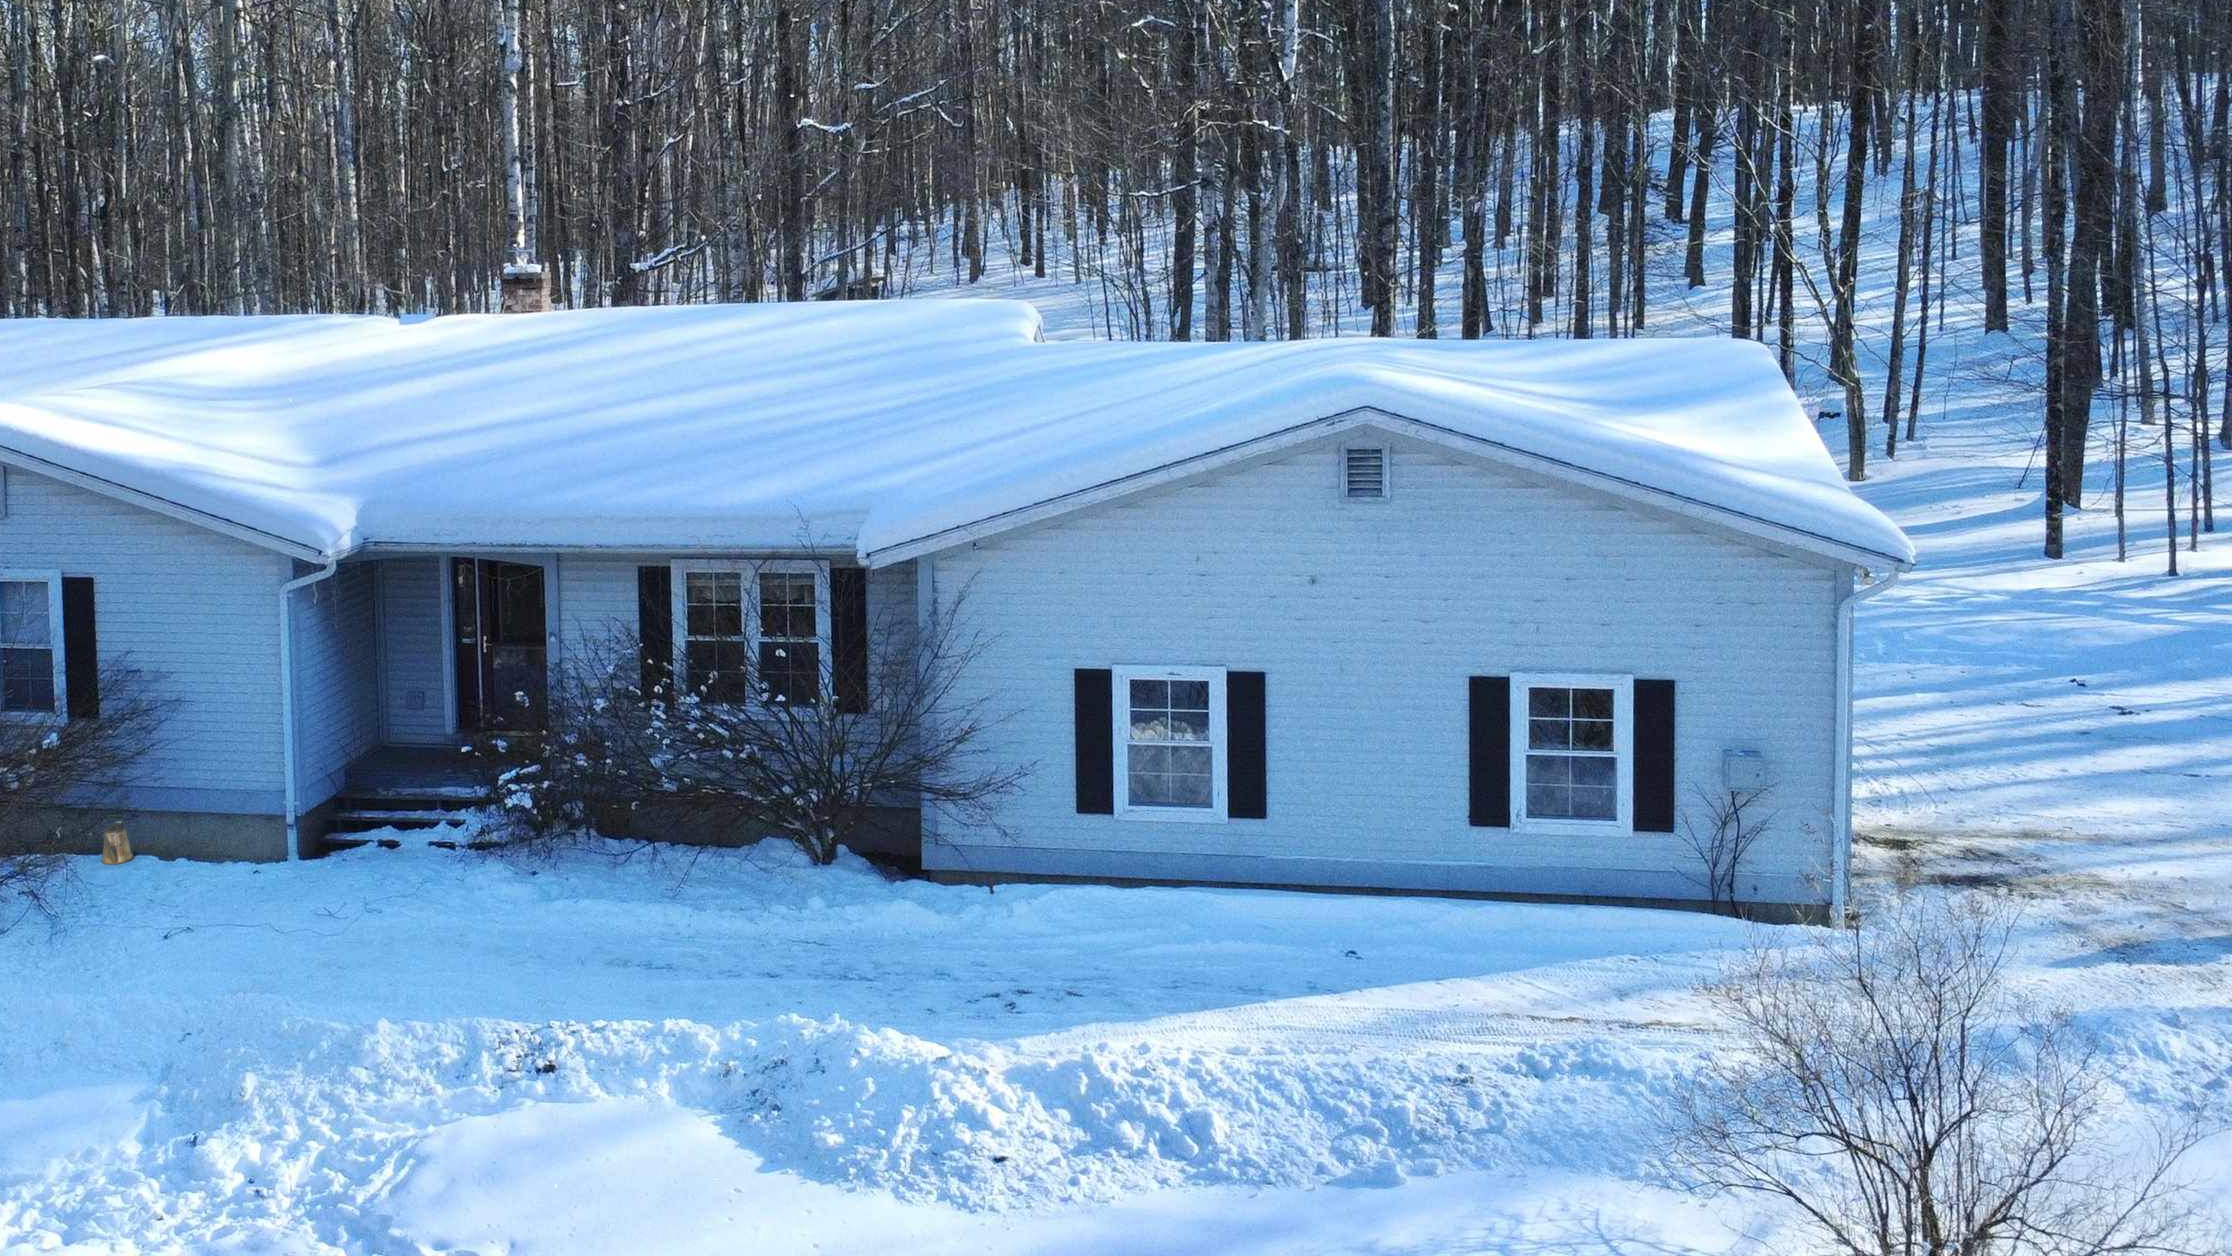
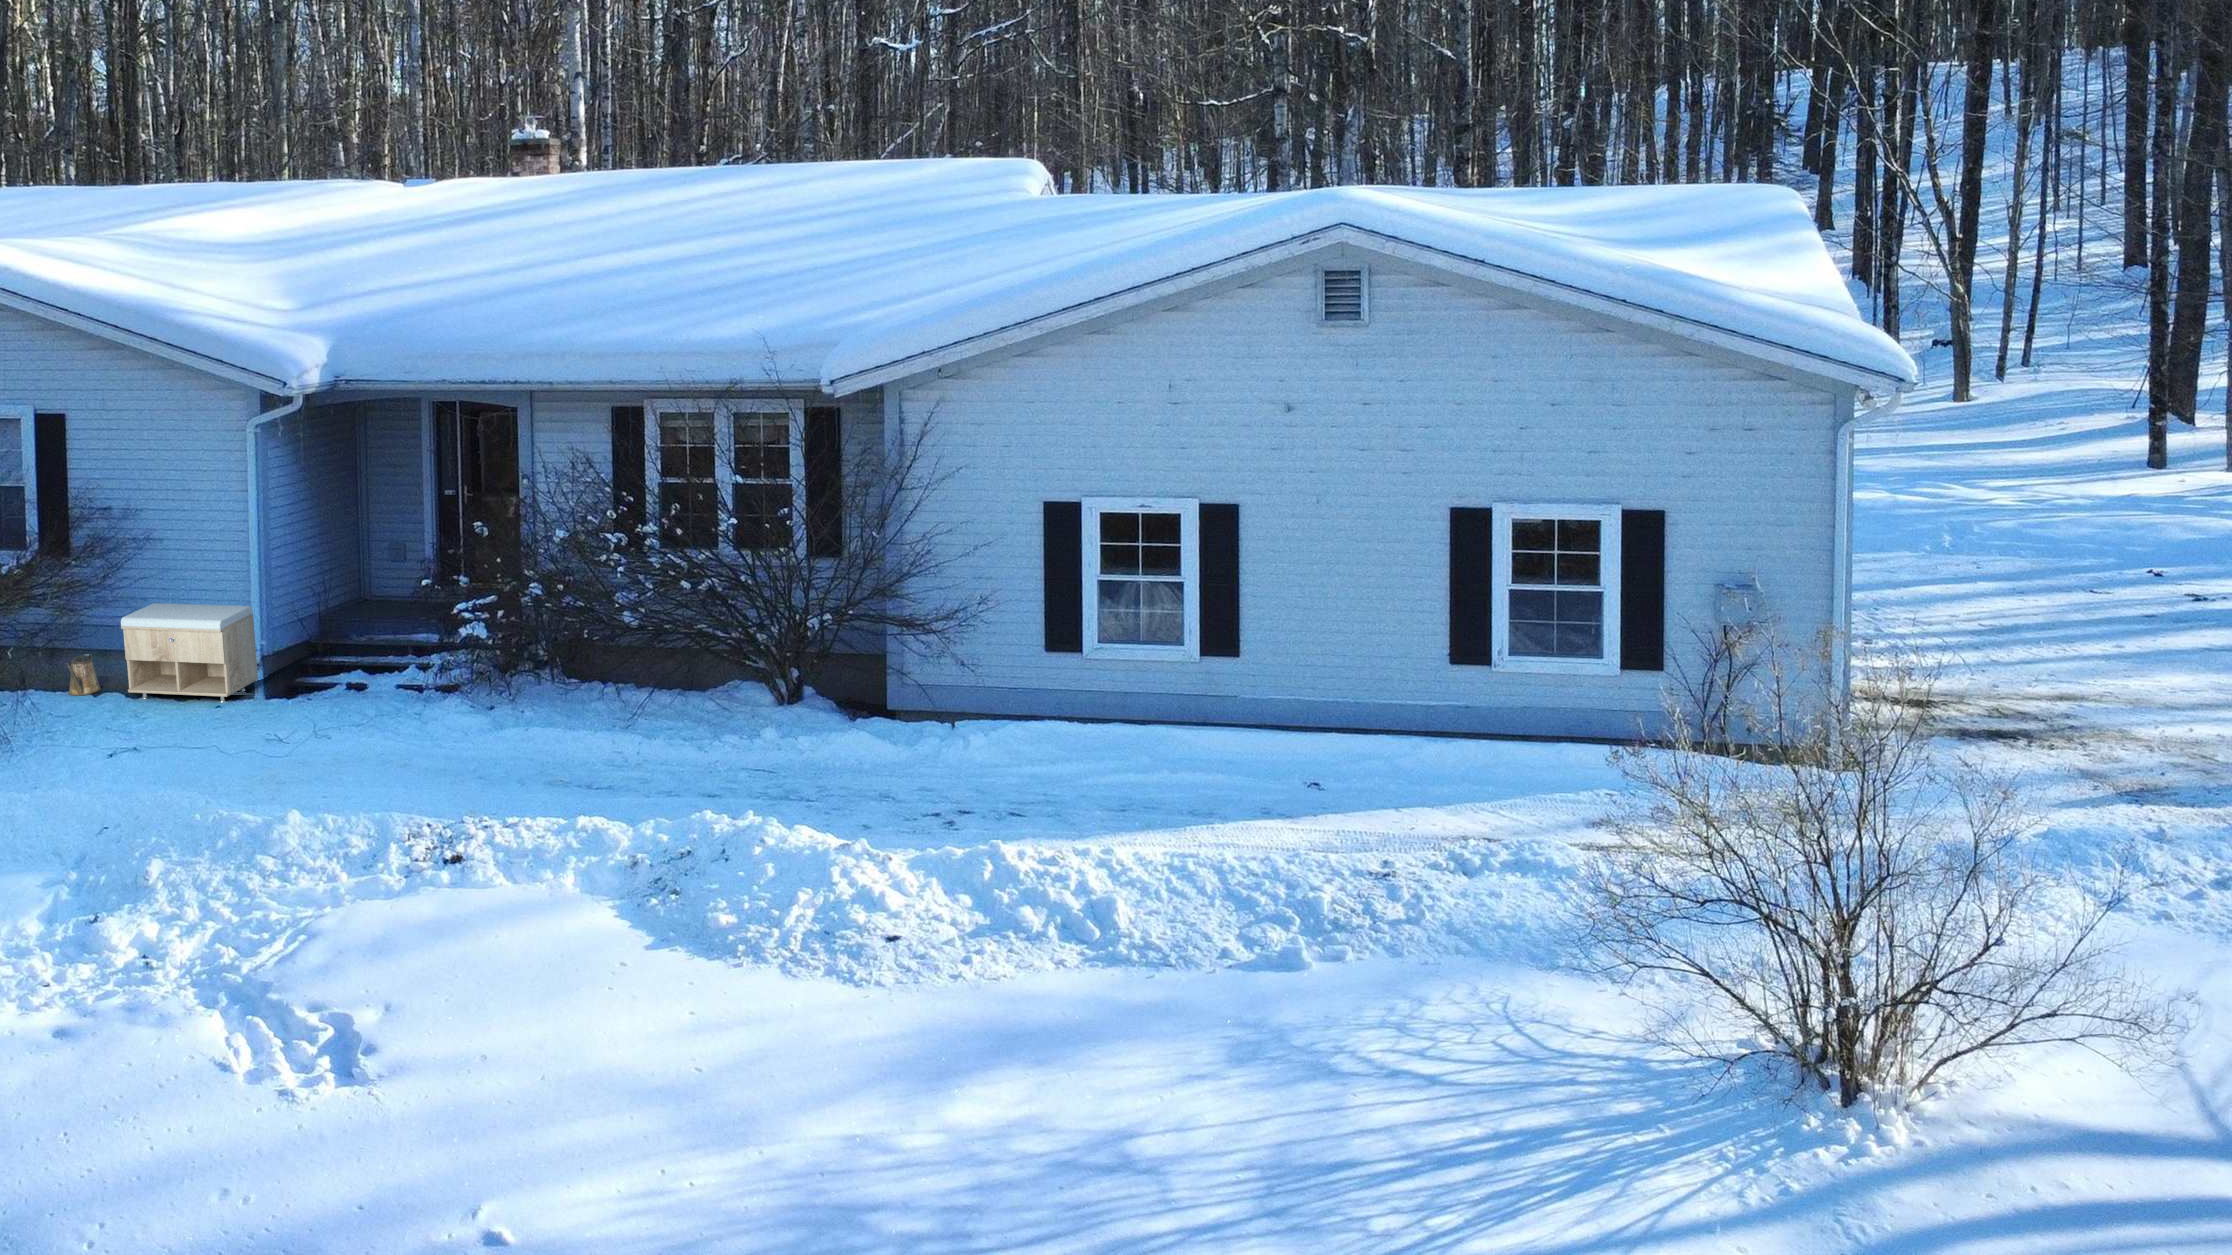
storage bench: none [159,770,294,873] -> present [121,603,258,703]

